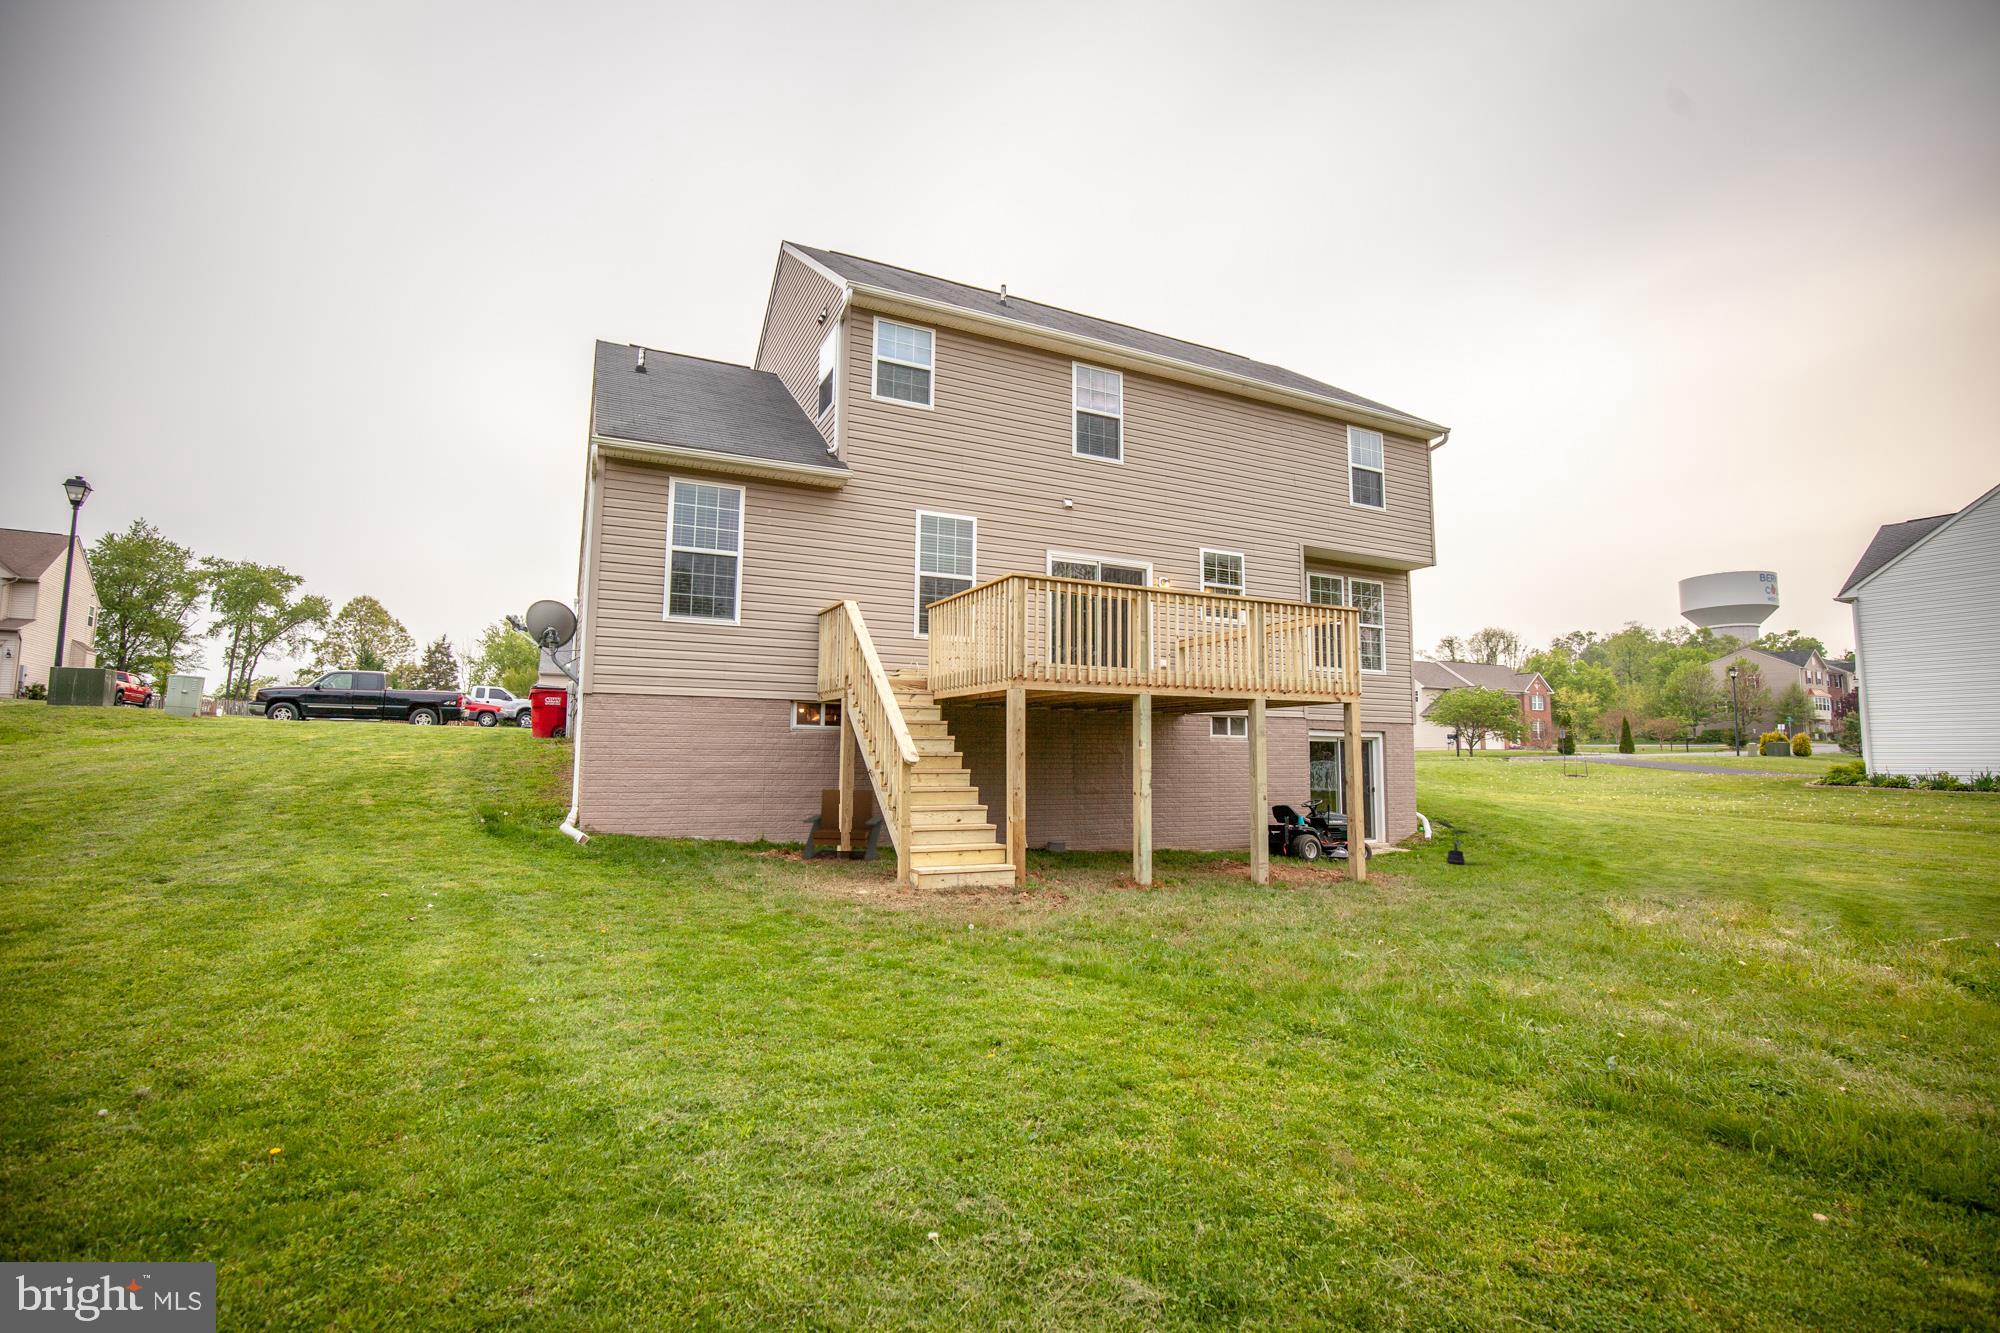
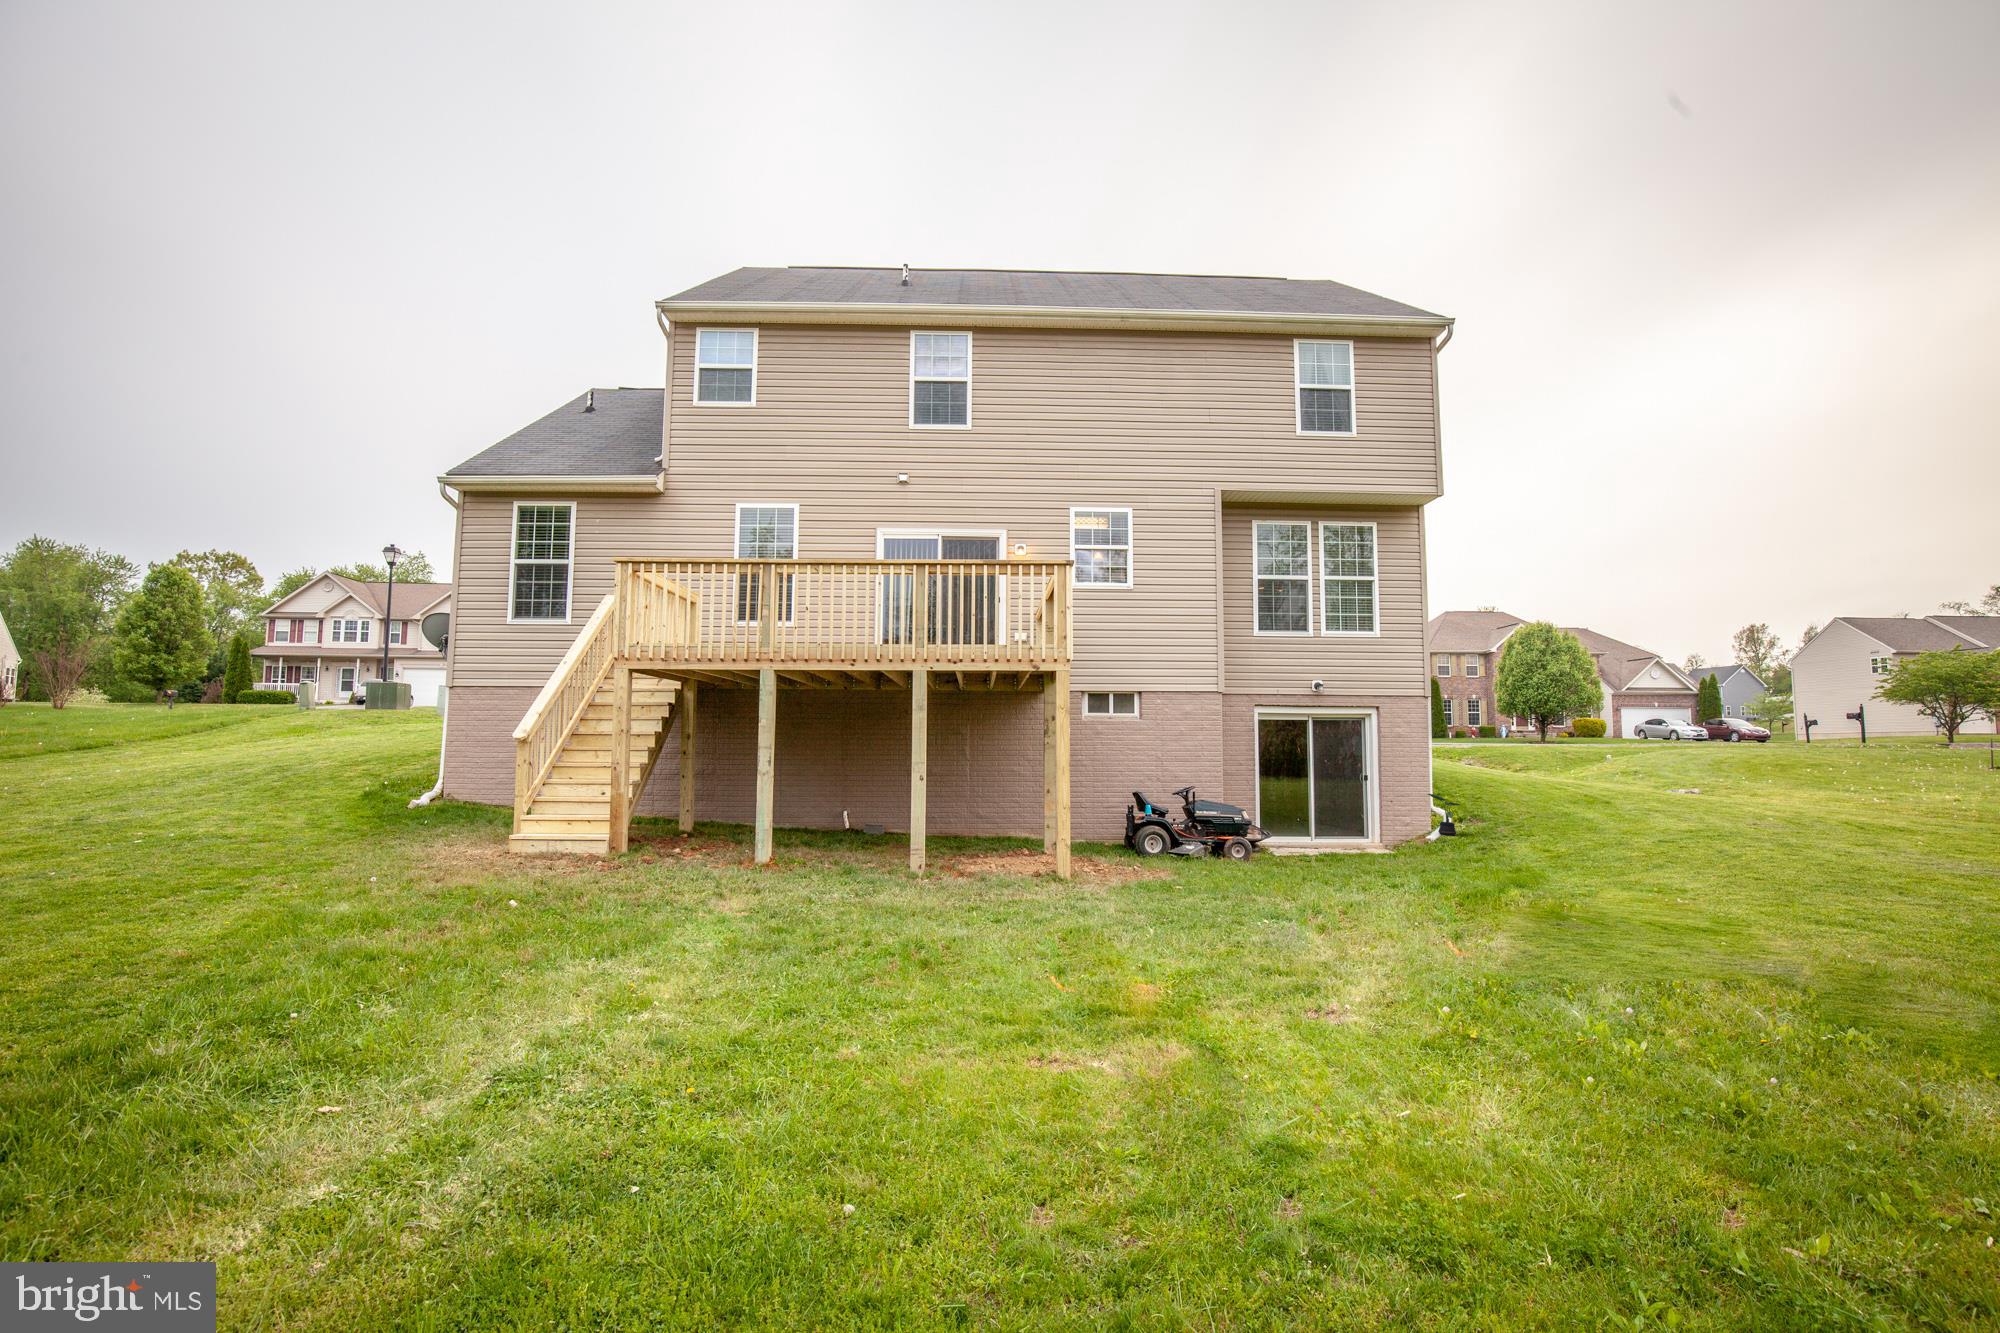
lounge chair: present [802,789,883,860] -> none [817,771,895,838]

